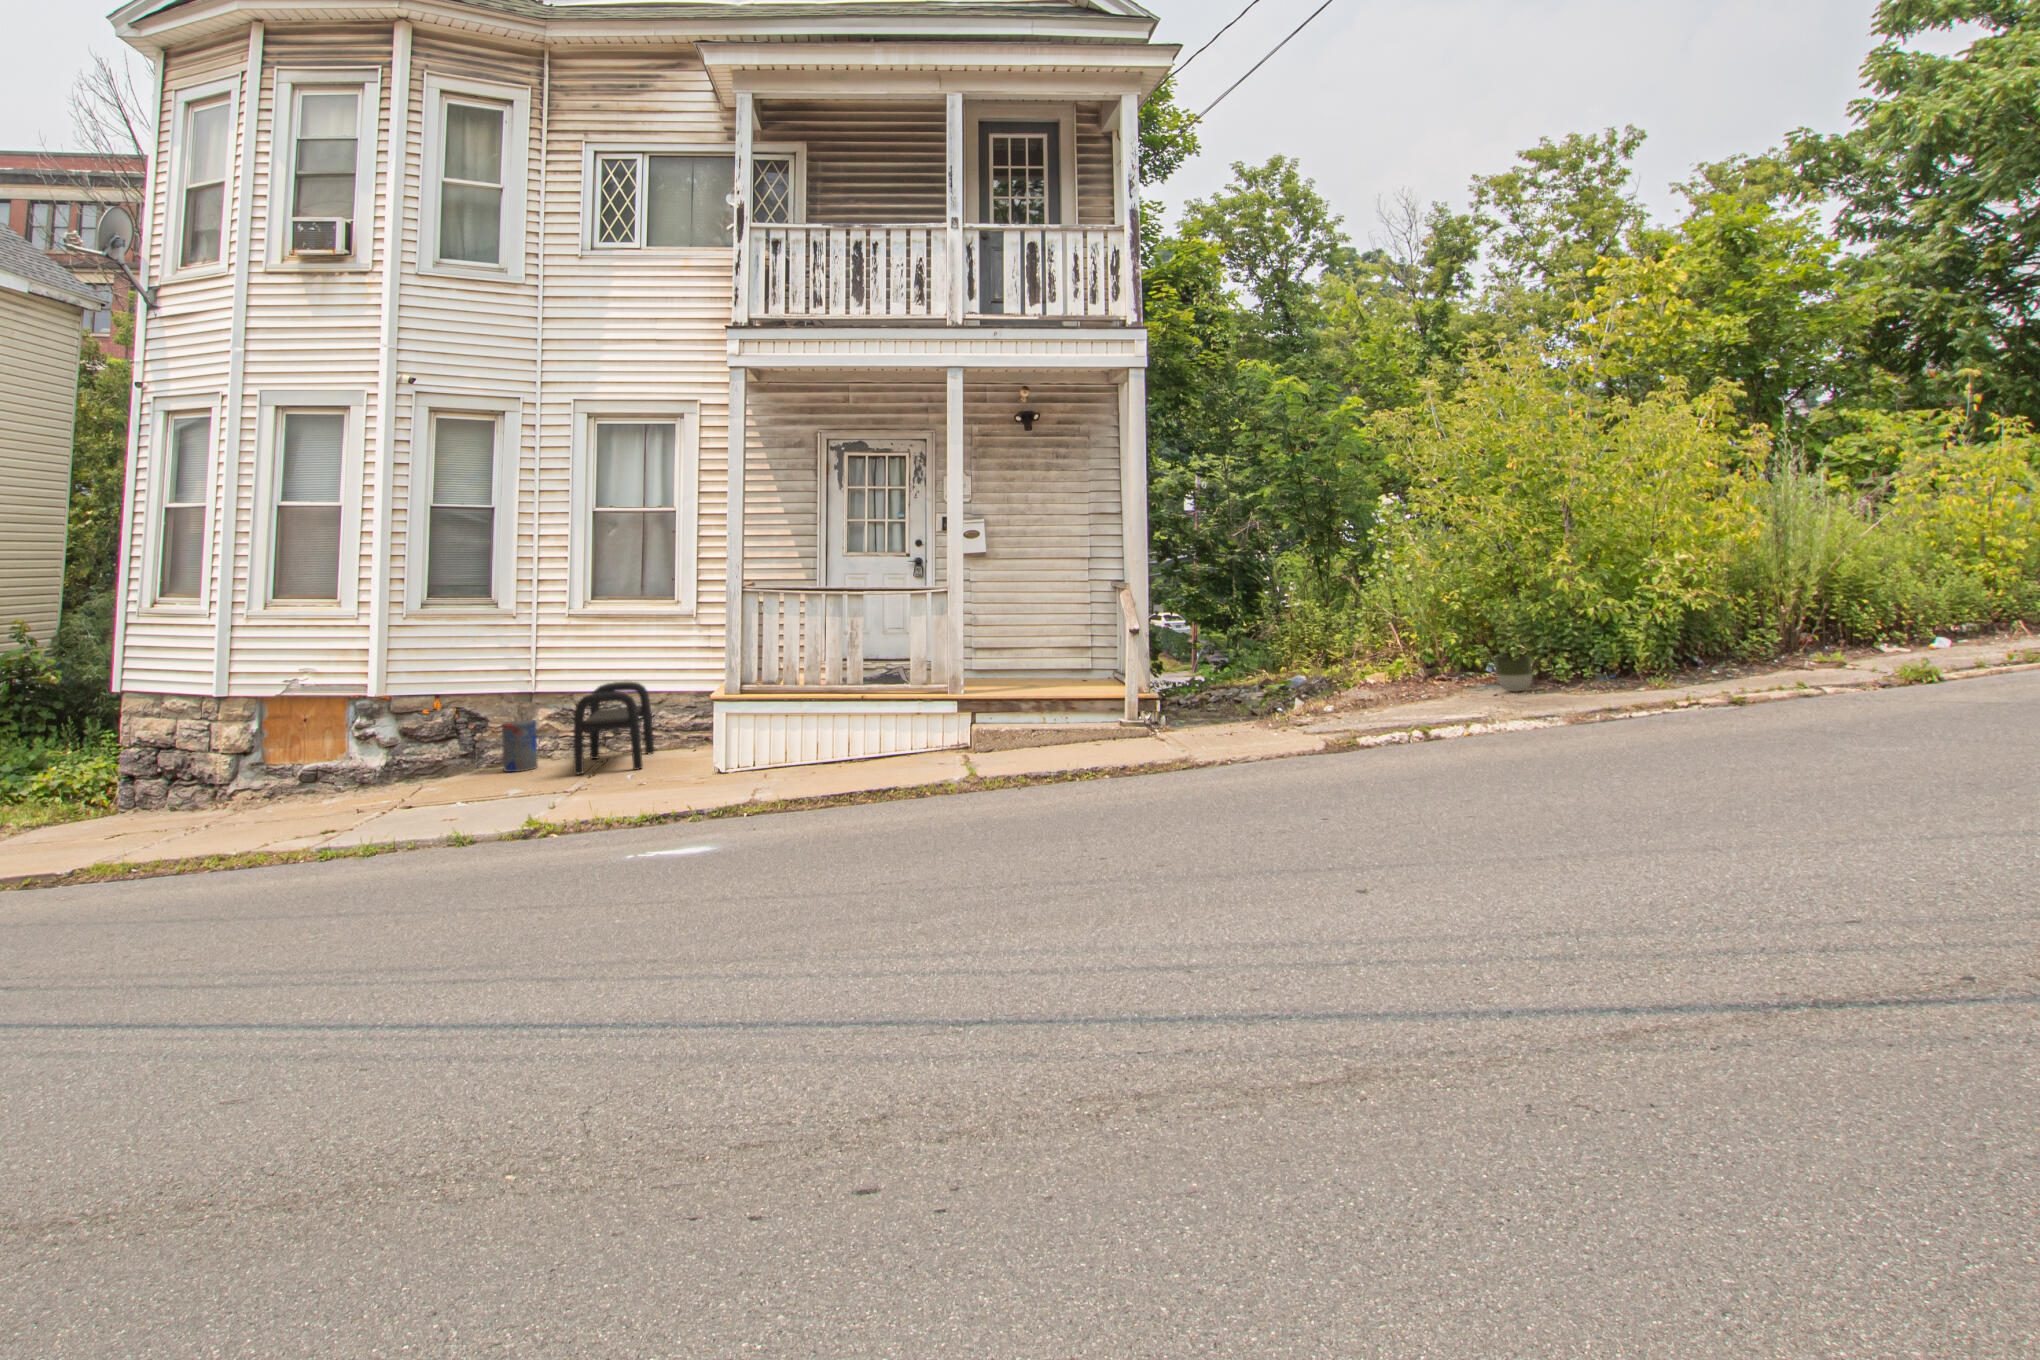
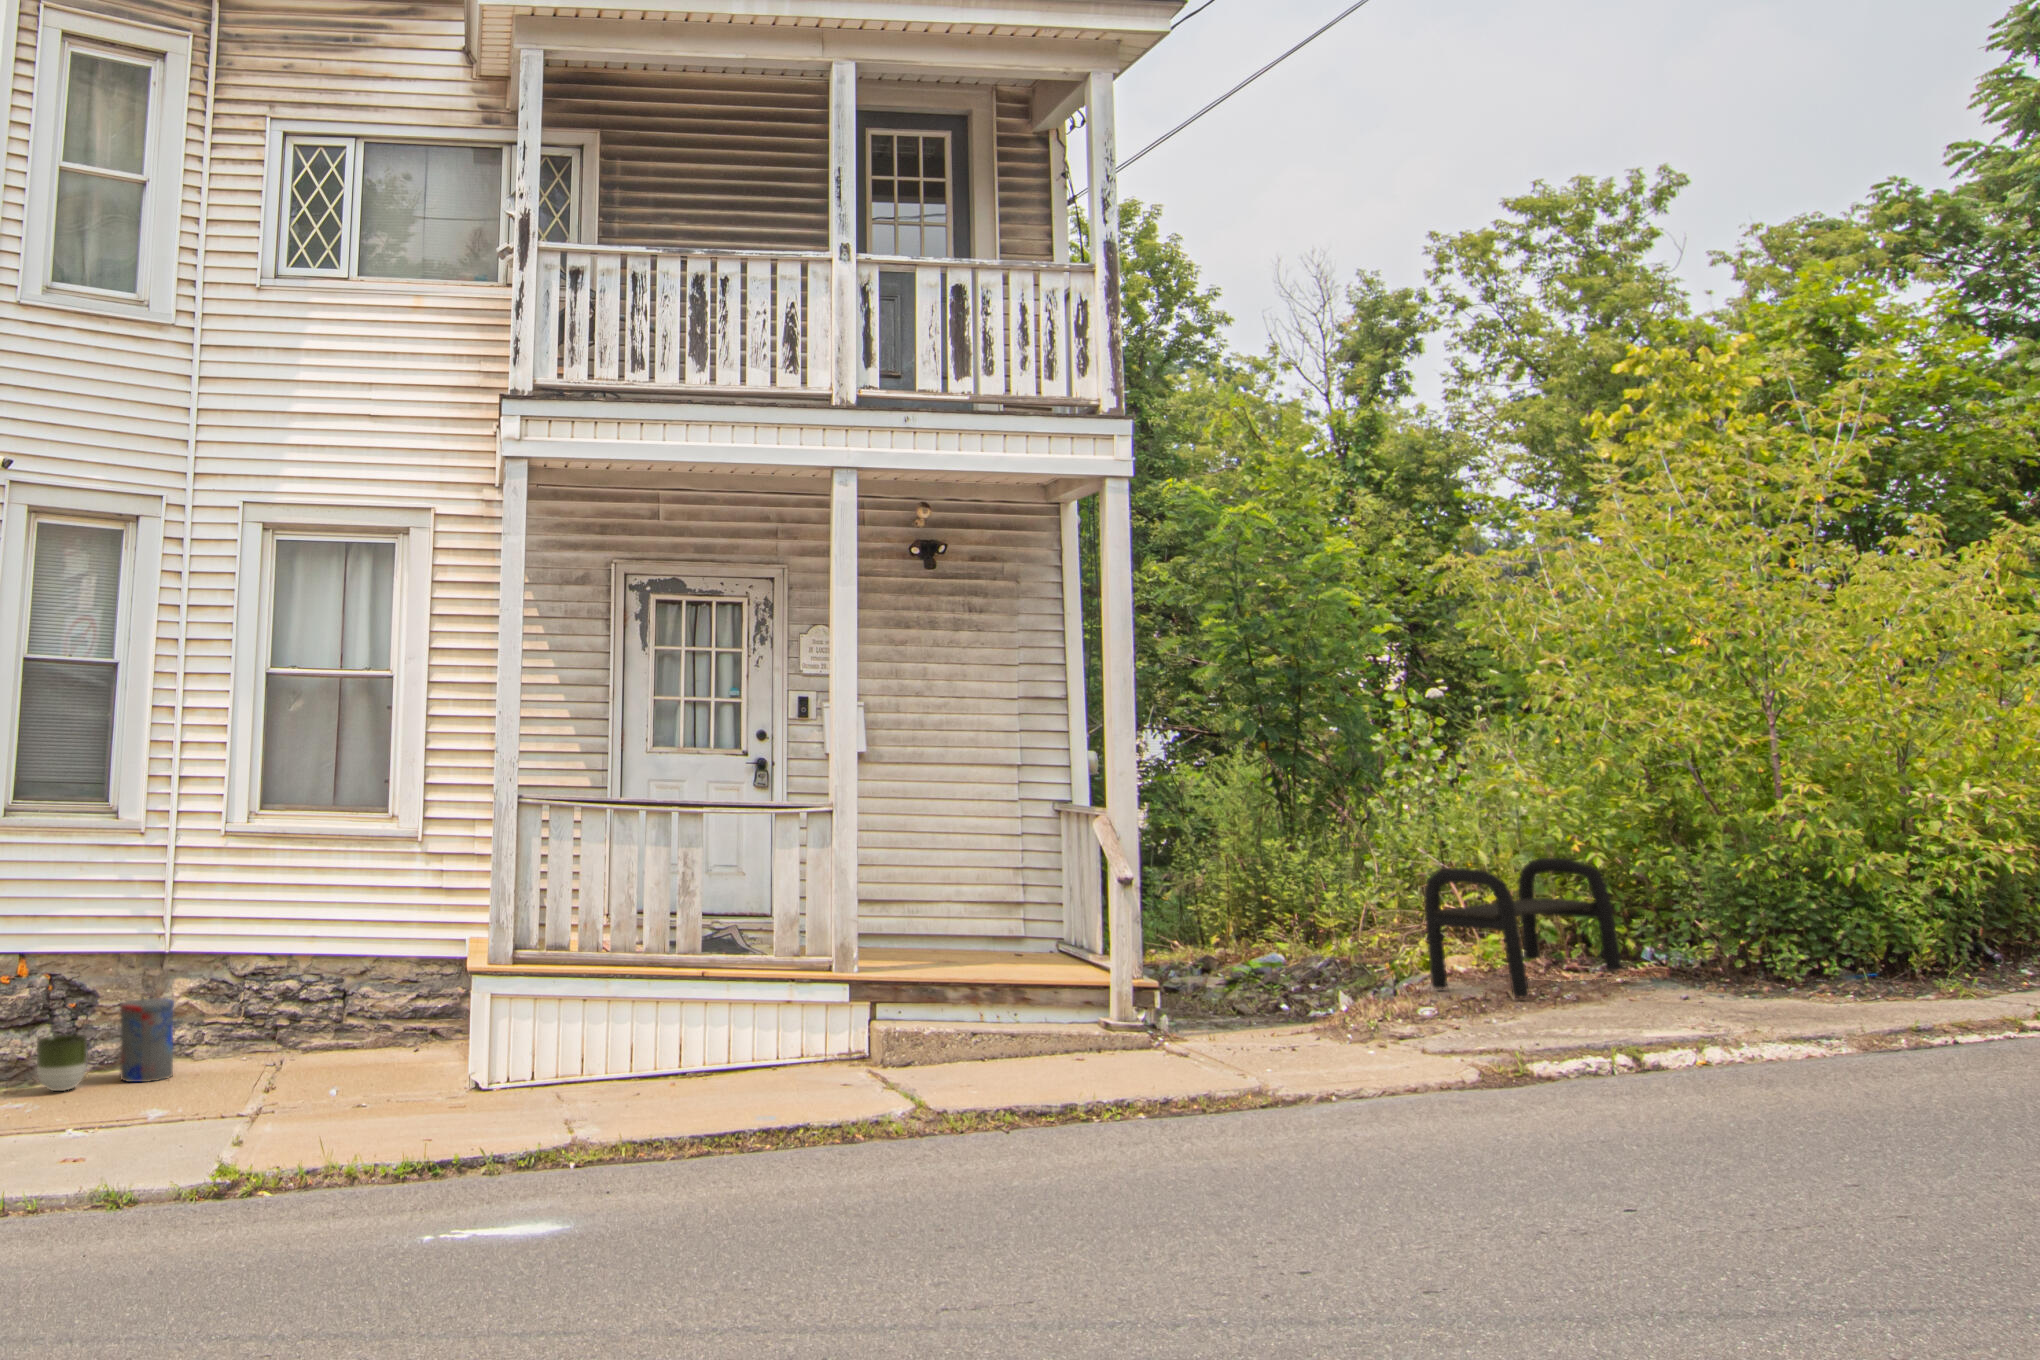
planter: present [1494,655,1532,692] -> present [37,1034,87,1091]
bench: present [574,682,654,774] -> present [1424,858,1622,998]

